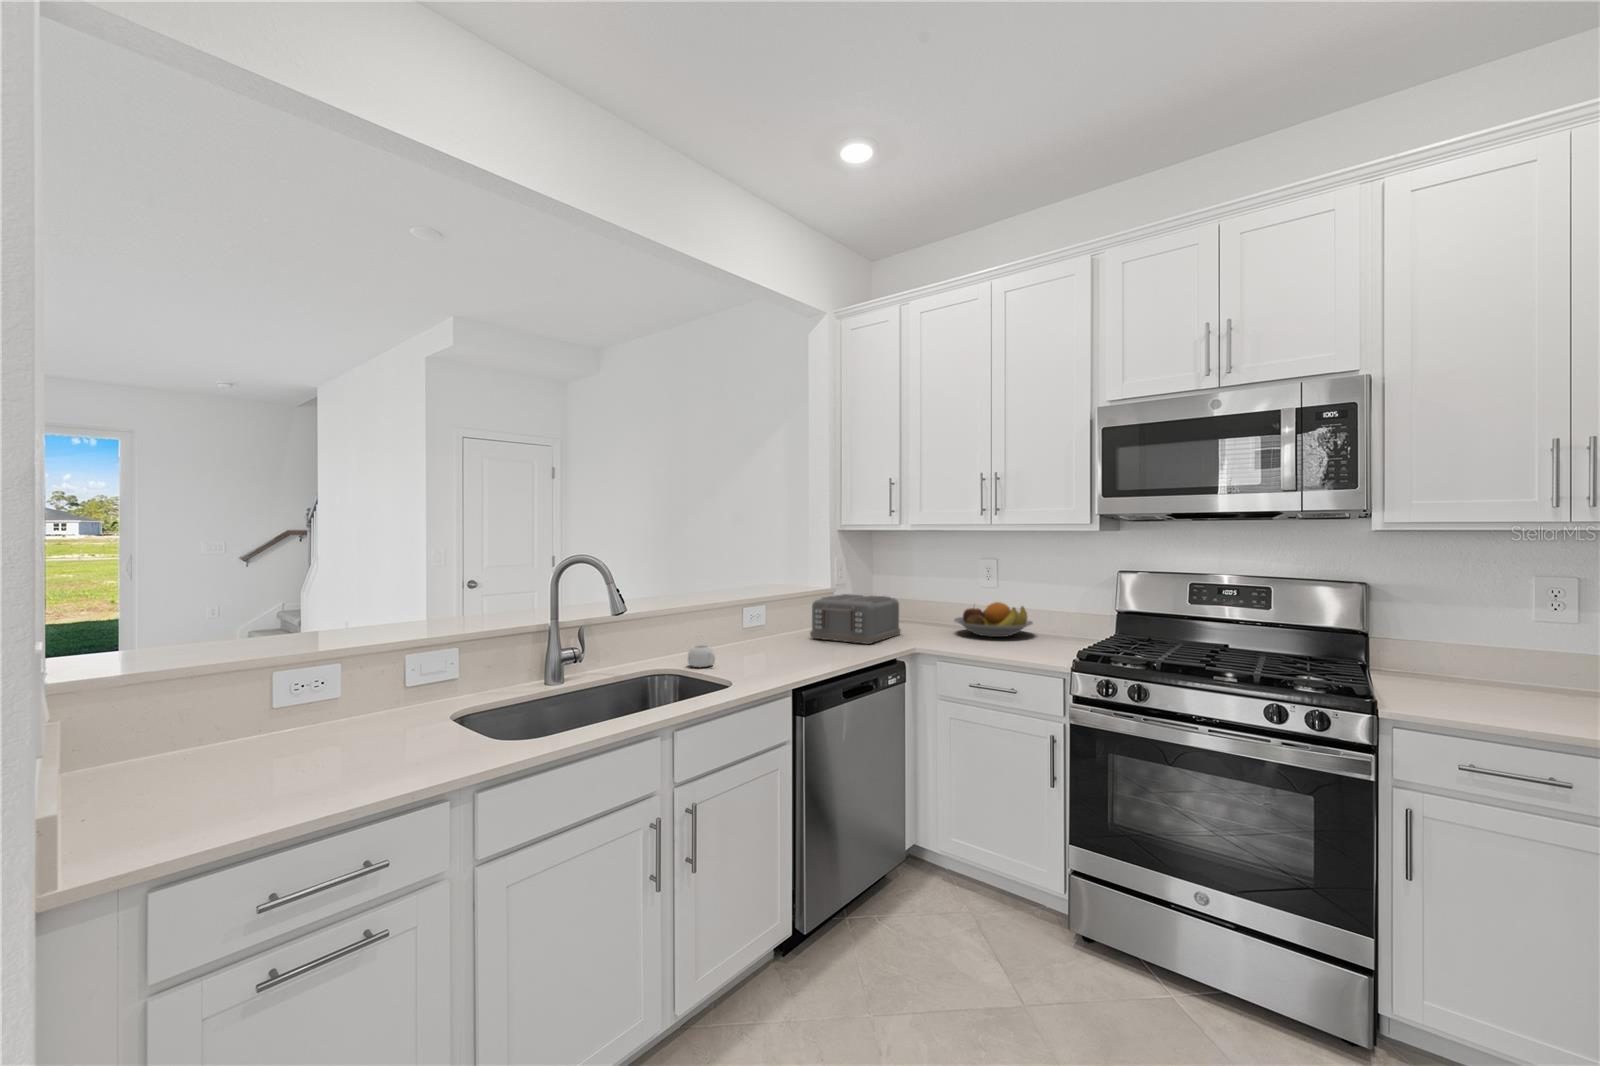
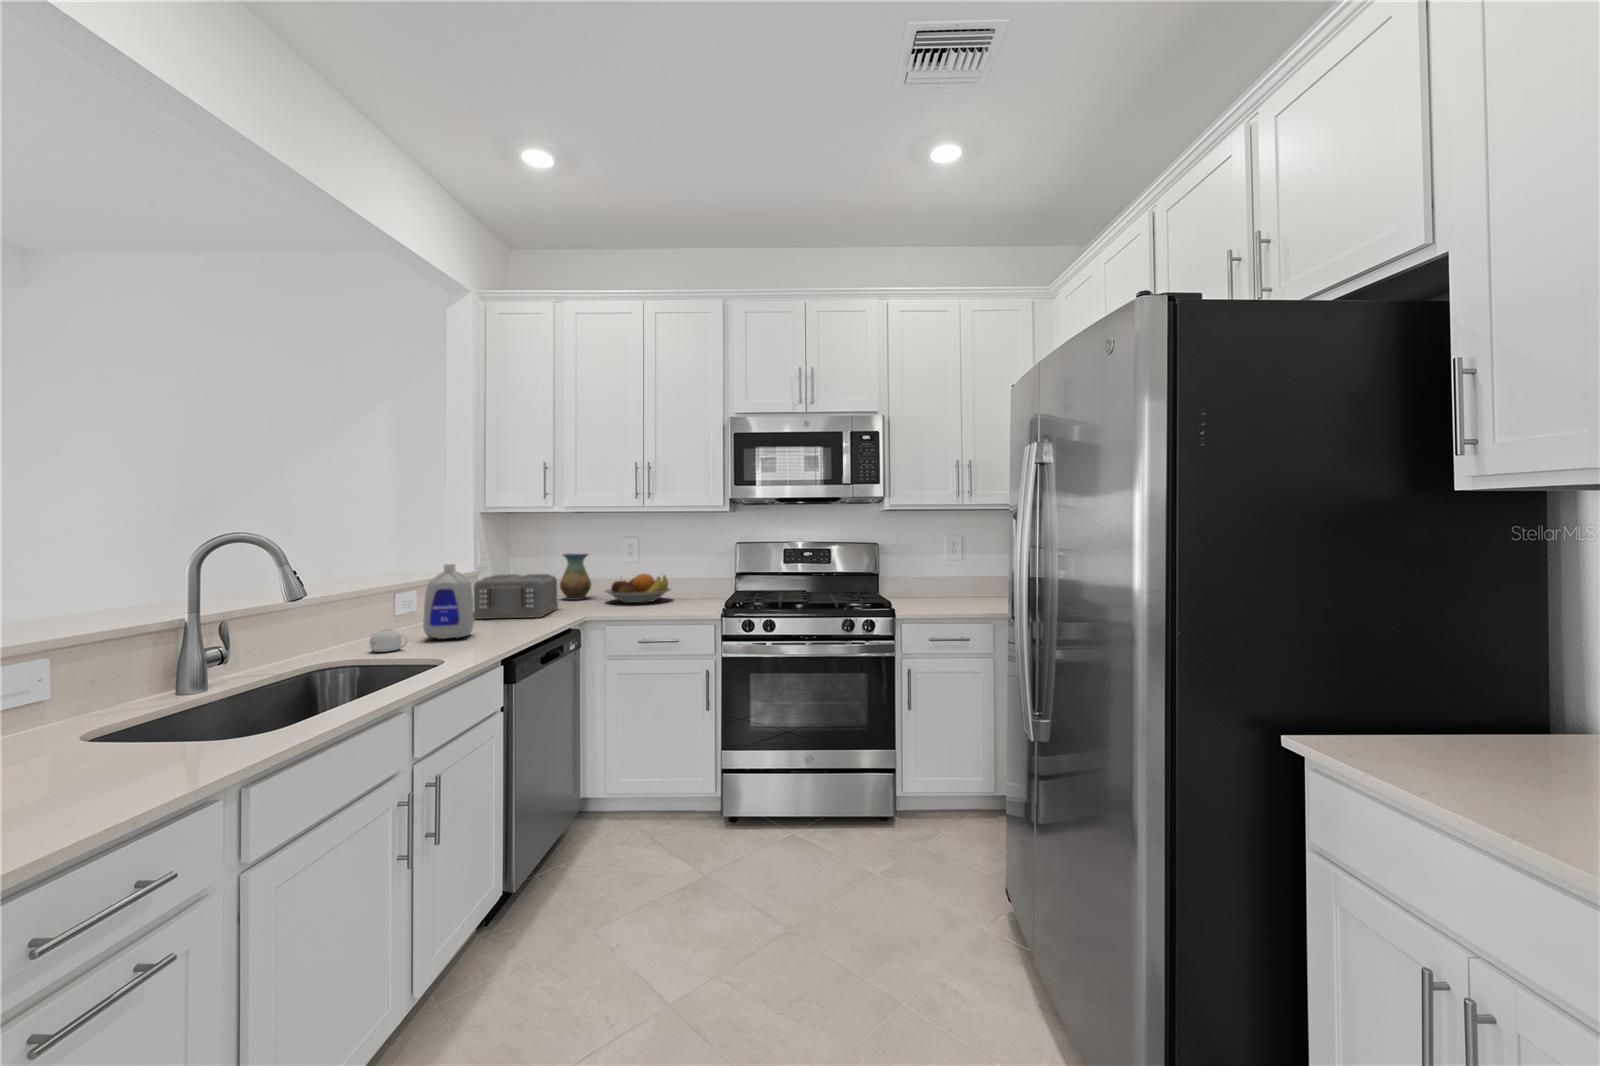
vase: none [916,574,949,625] -> present [560,553,591,600]
bottle: none [740,585,788,660] -> present [423,564,474,639]

